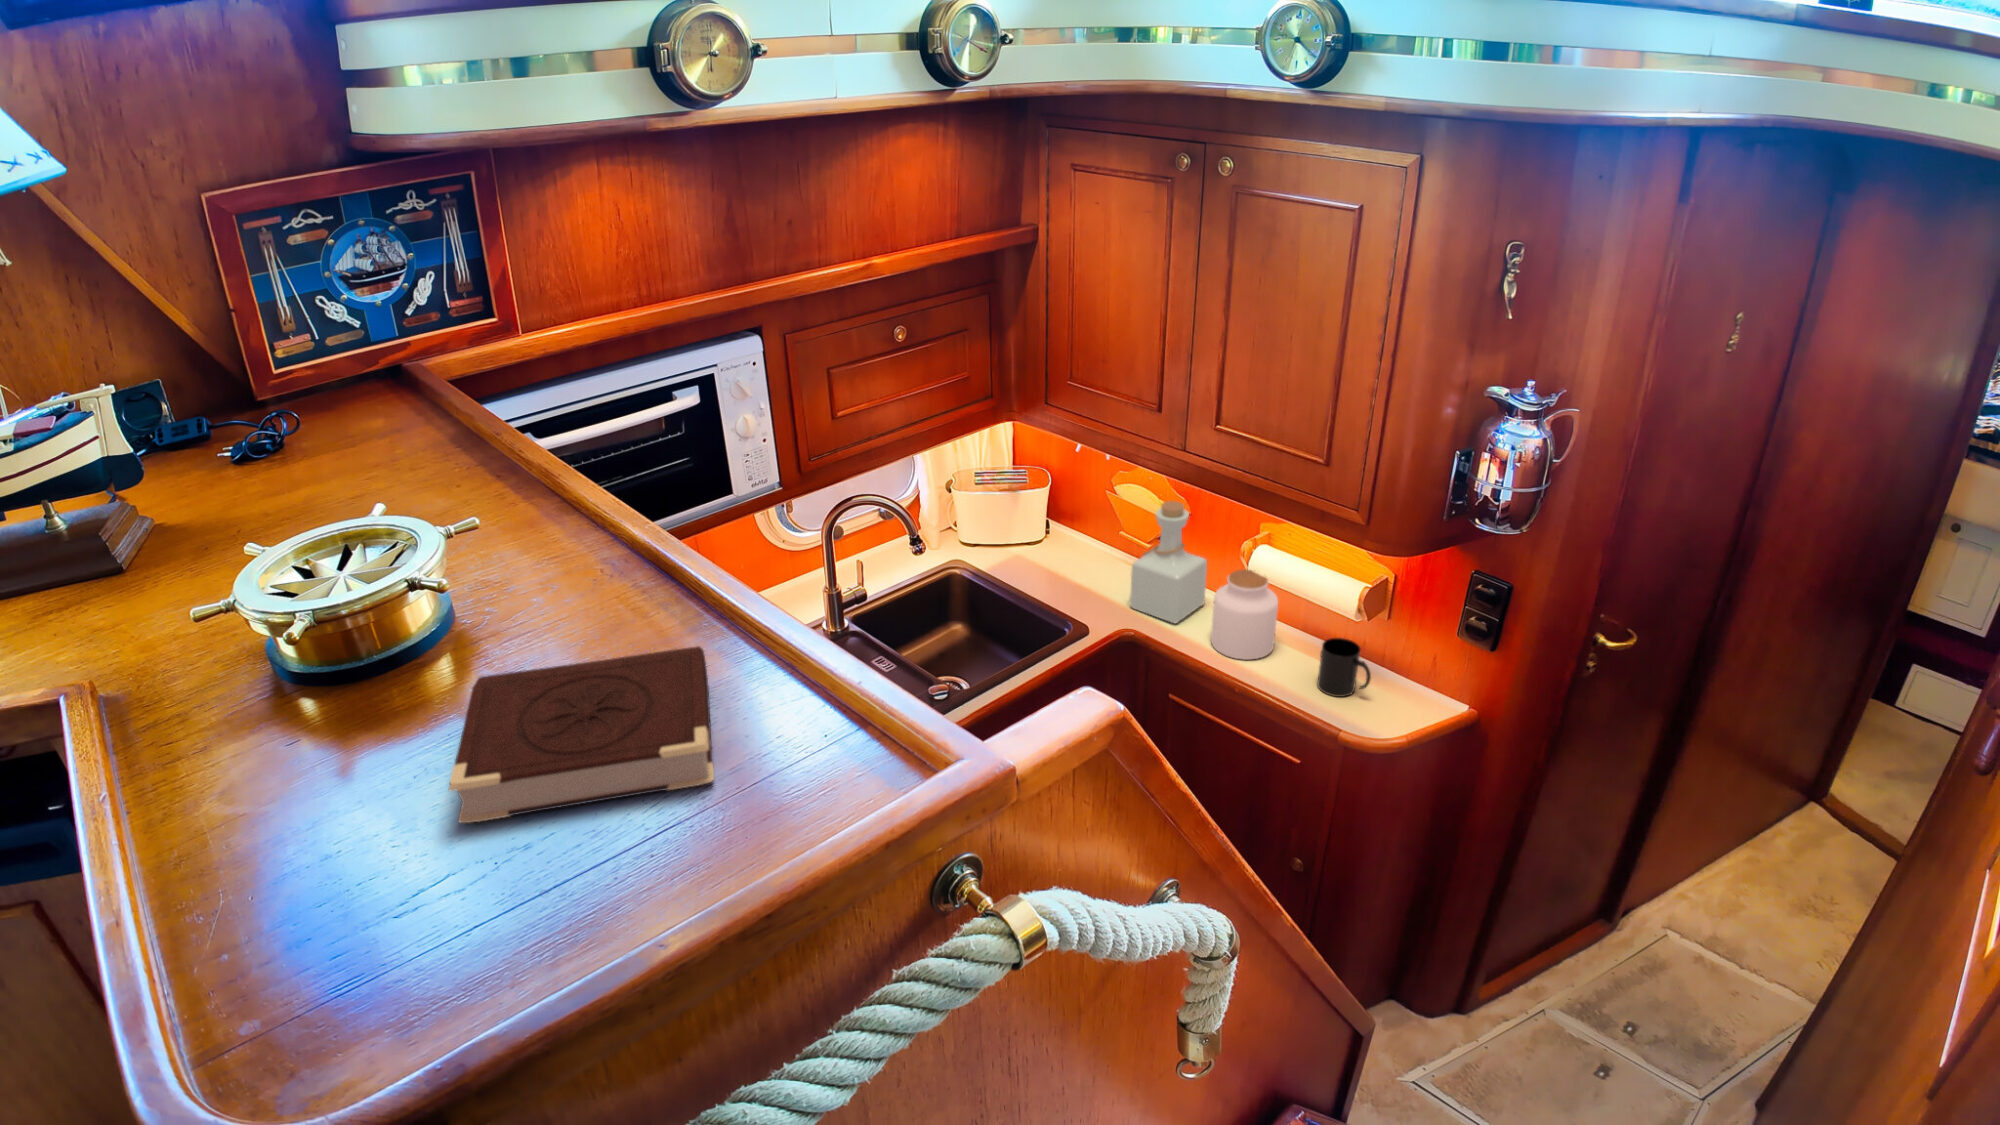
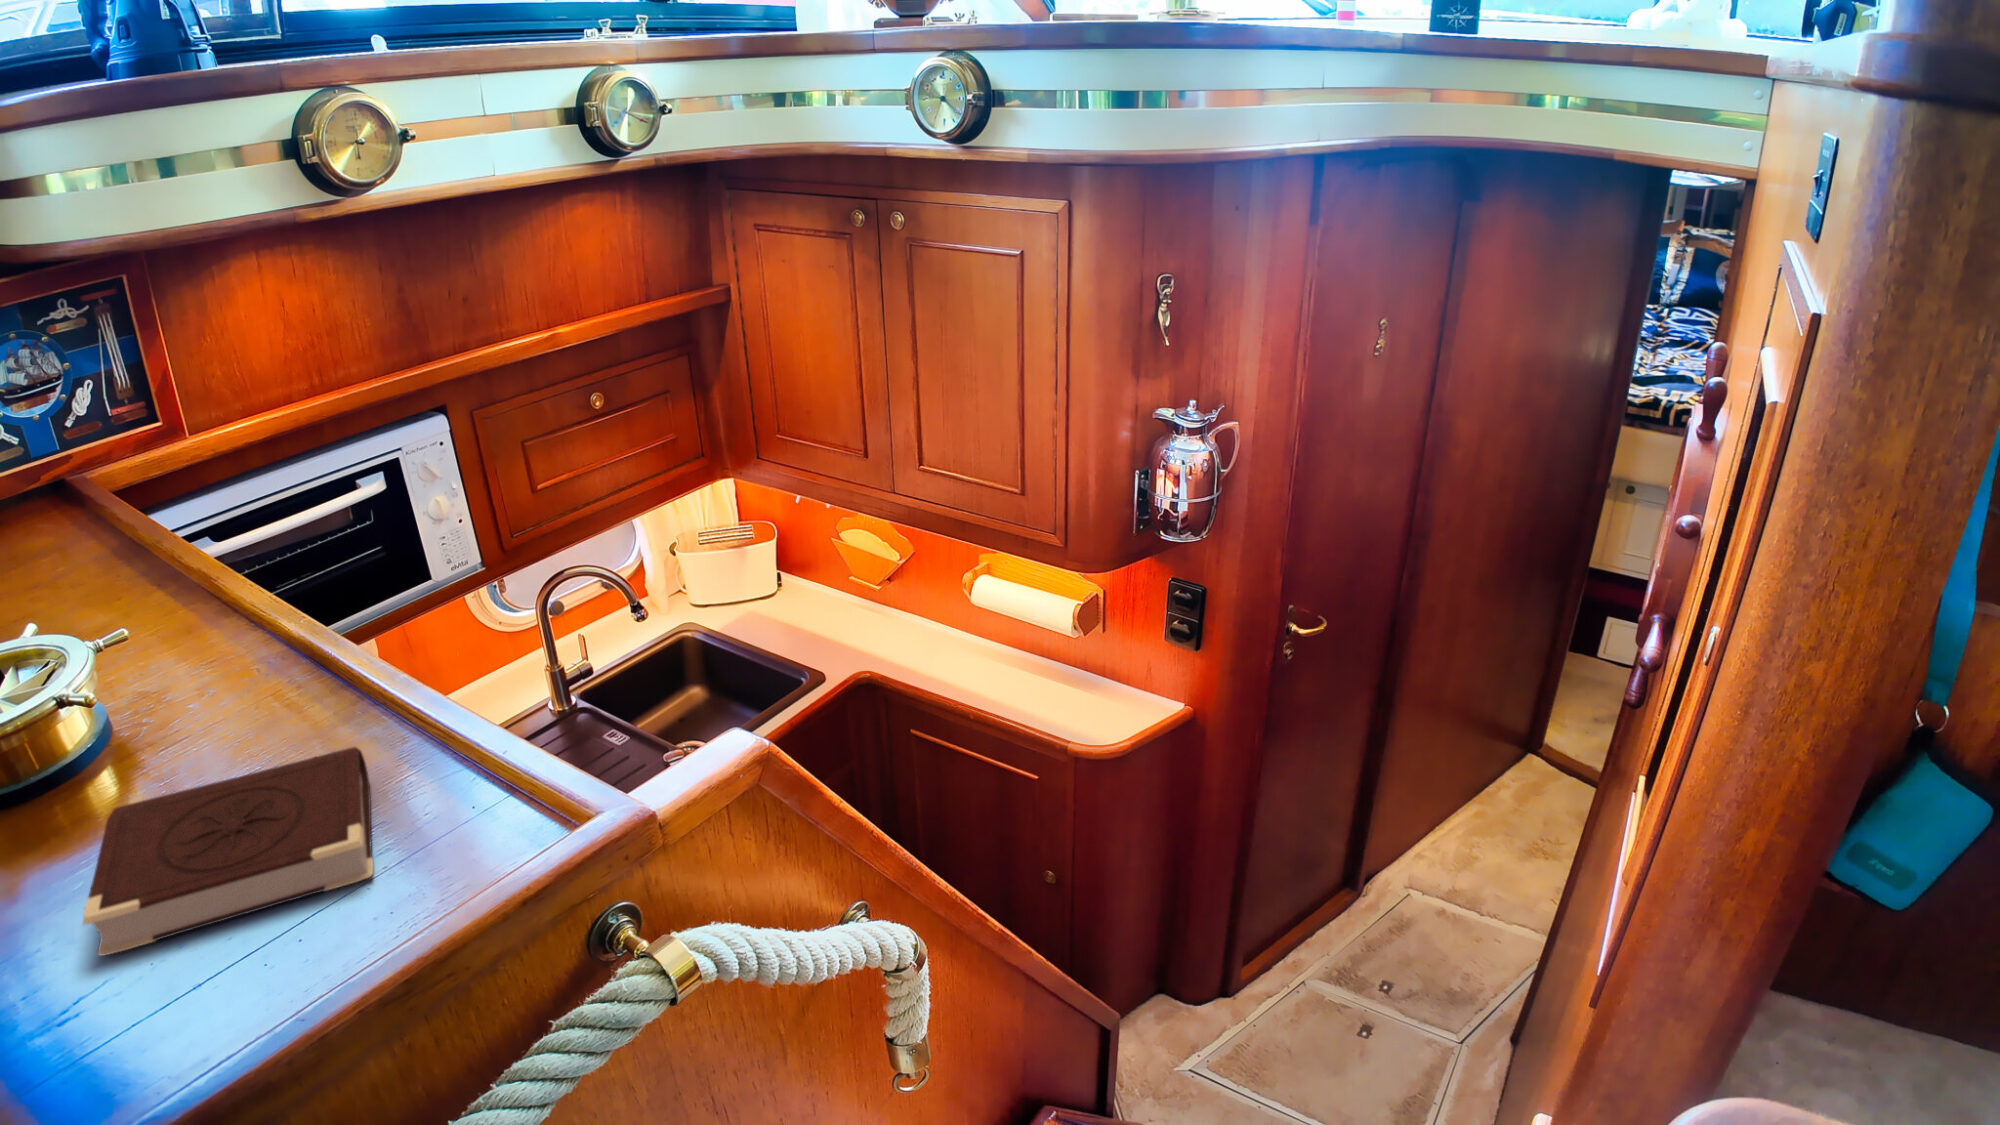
bottle: present [1130,501,1207,623] -> none [865,541,942,661]
jar: present [1211,569,1278,660] -> none [946,600,1009,688]
mug: present [1317,638,1371,697] -> none [1050,656,1098,712]

